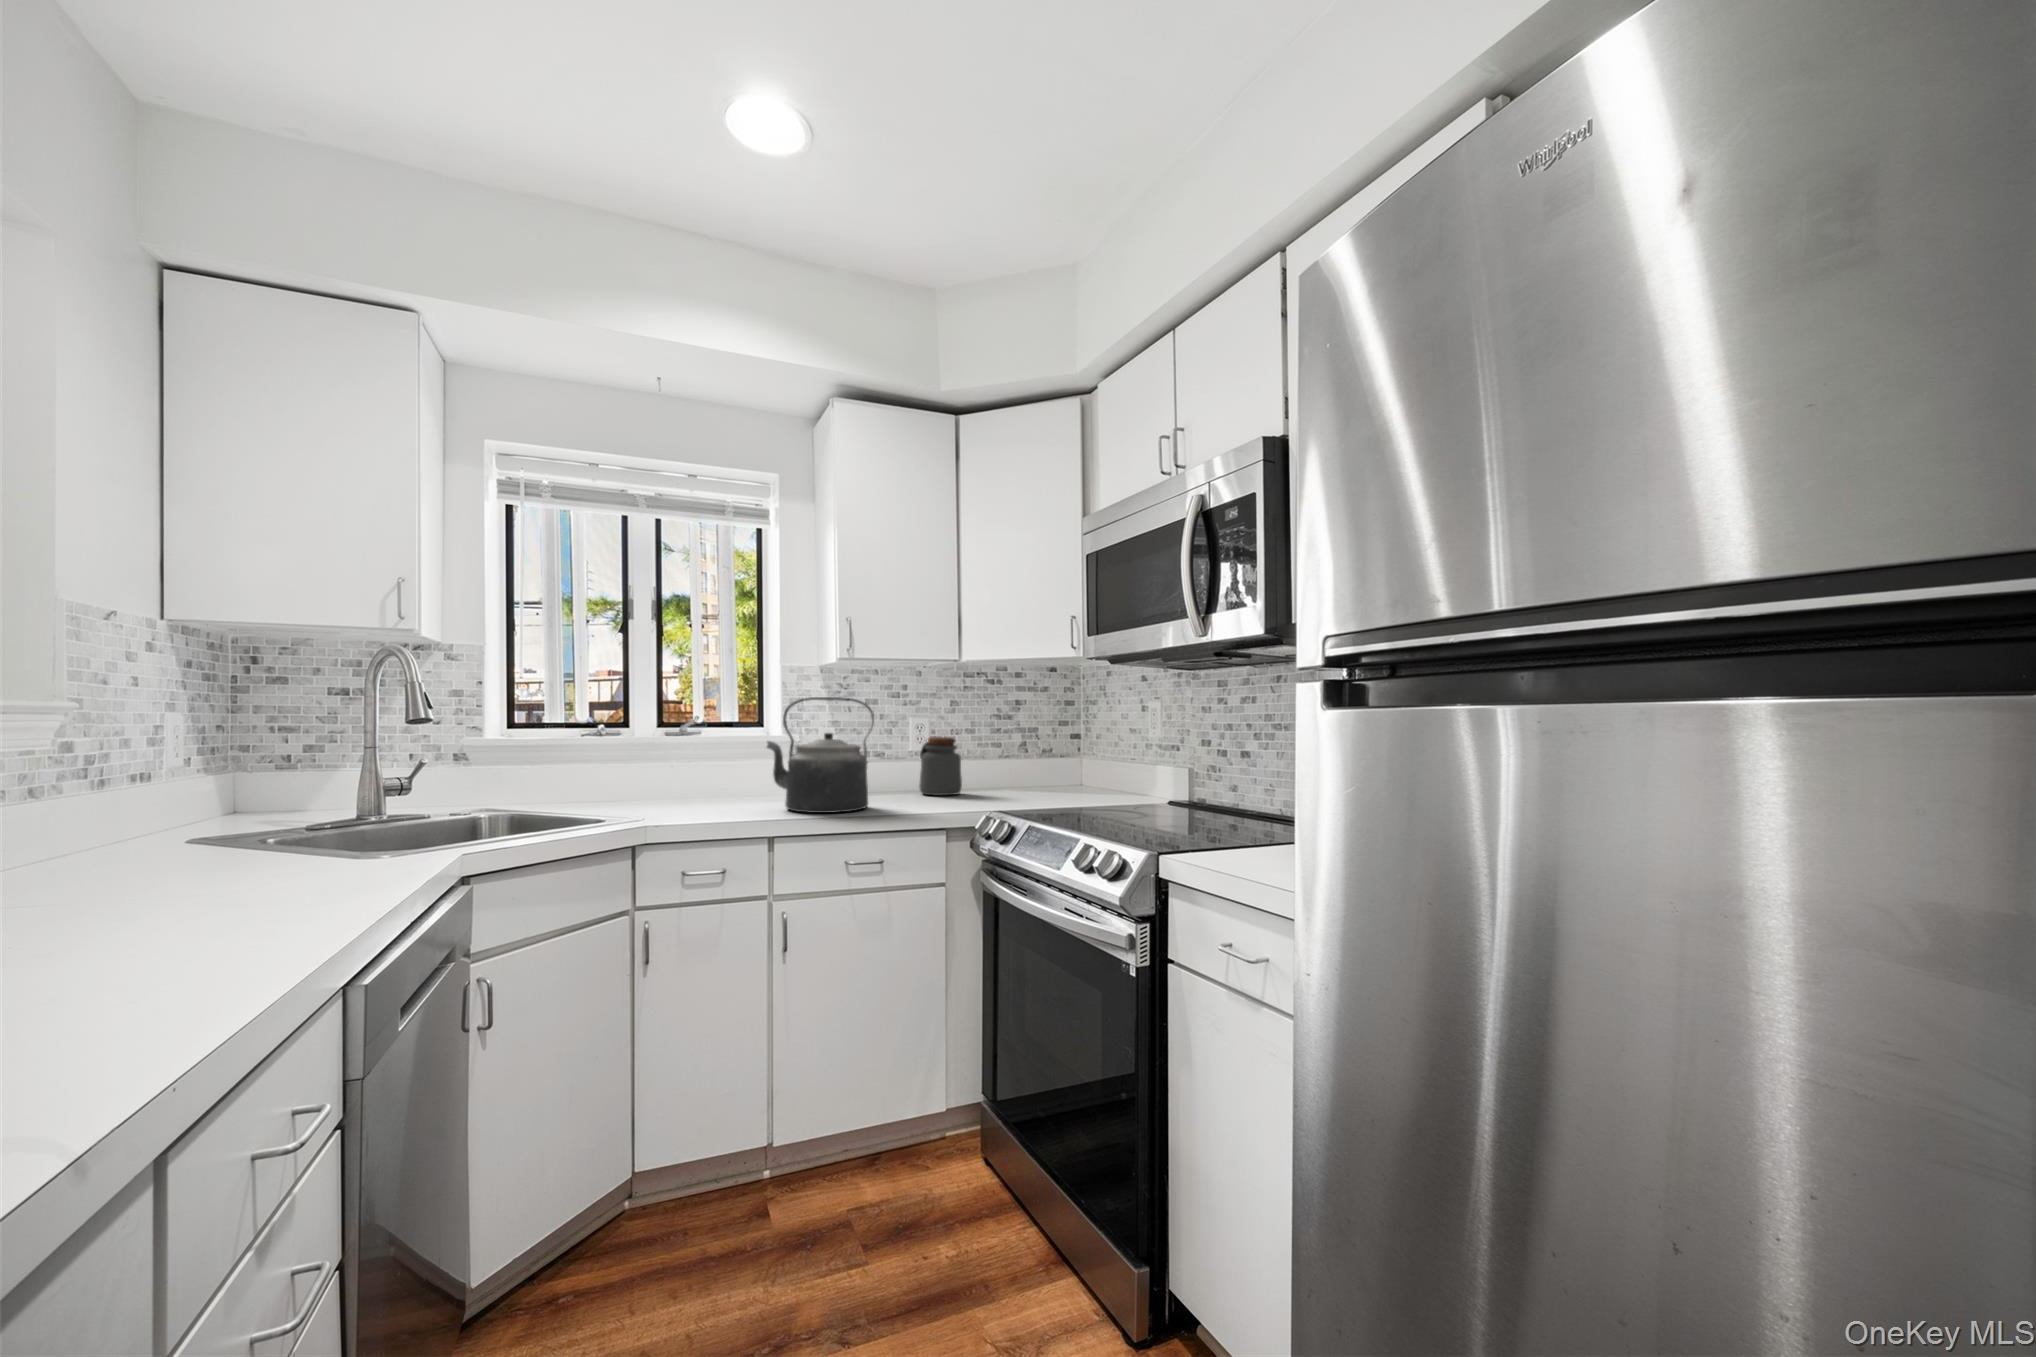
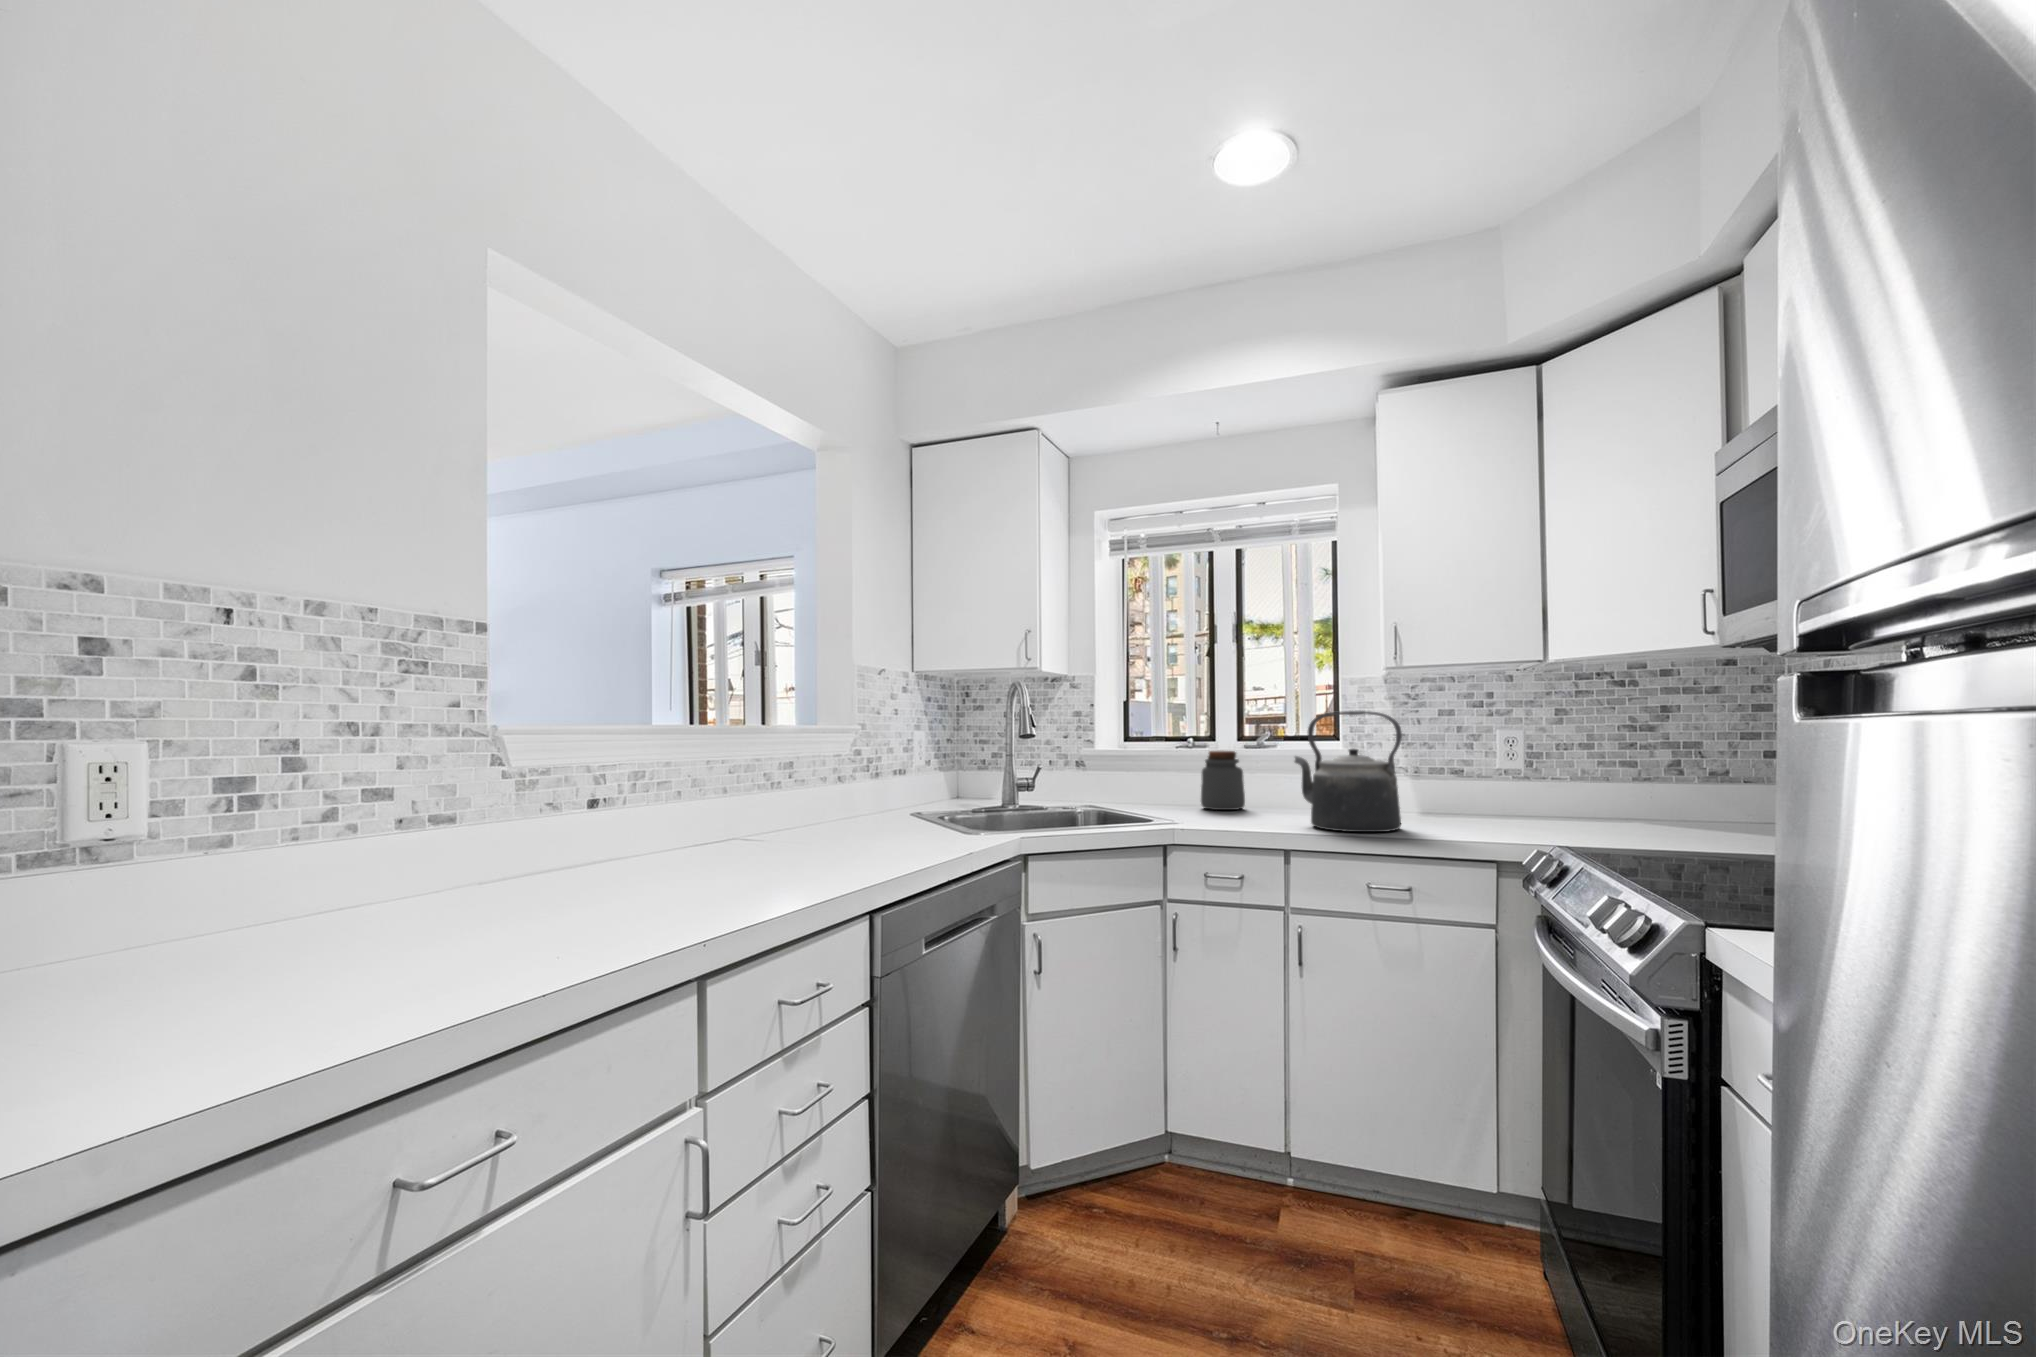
jar: present [919,737,962,795] -> present [1201,751,1245,810]

